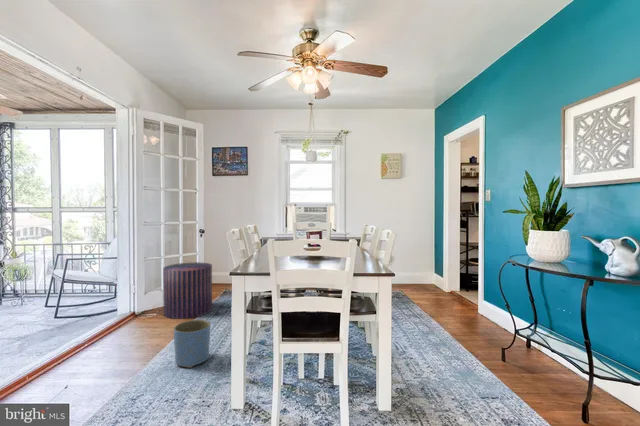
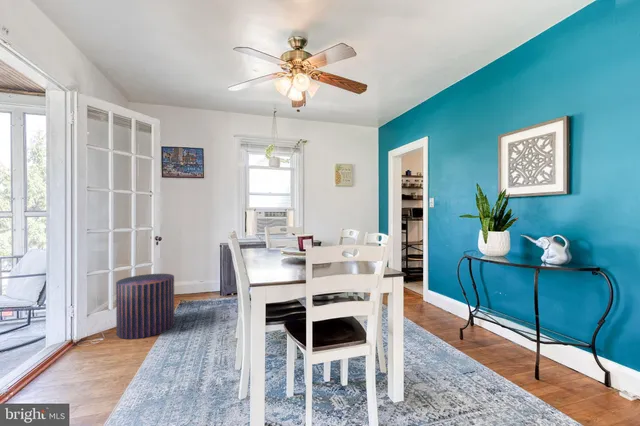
planter: present [174,320,210,368] -> none [158,338,200,394]

